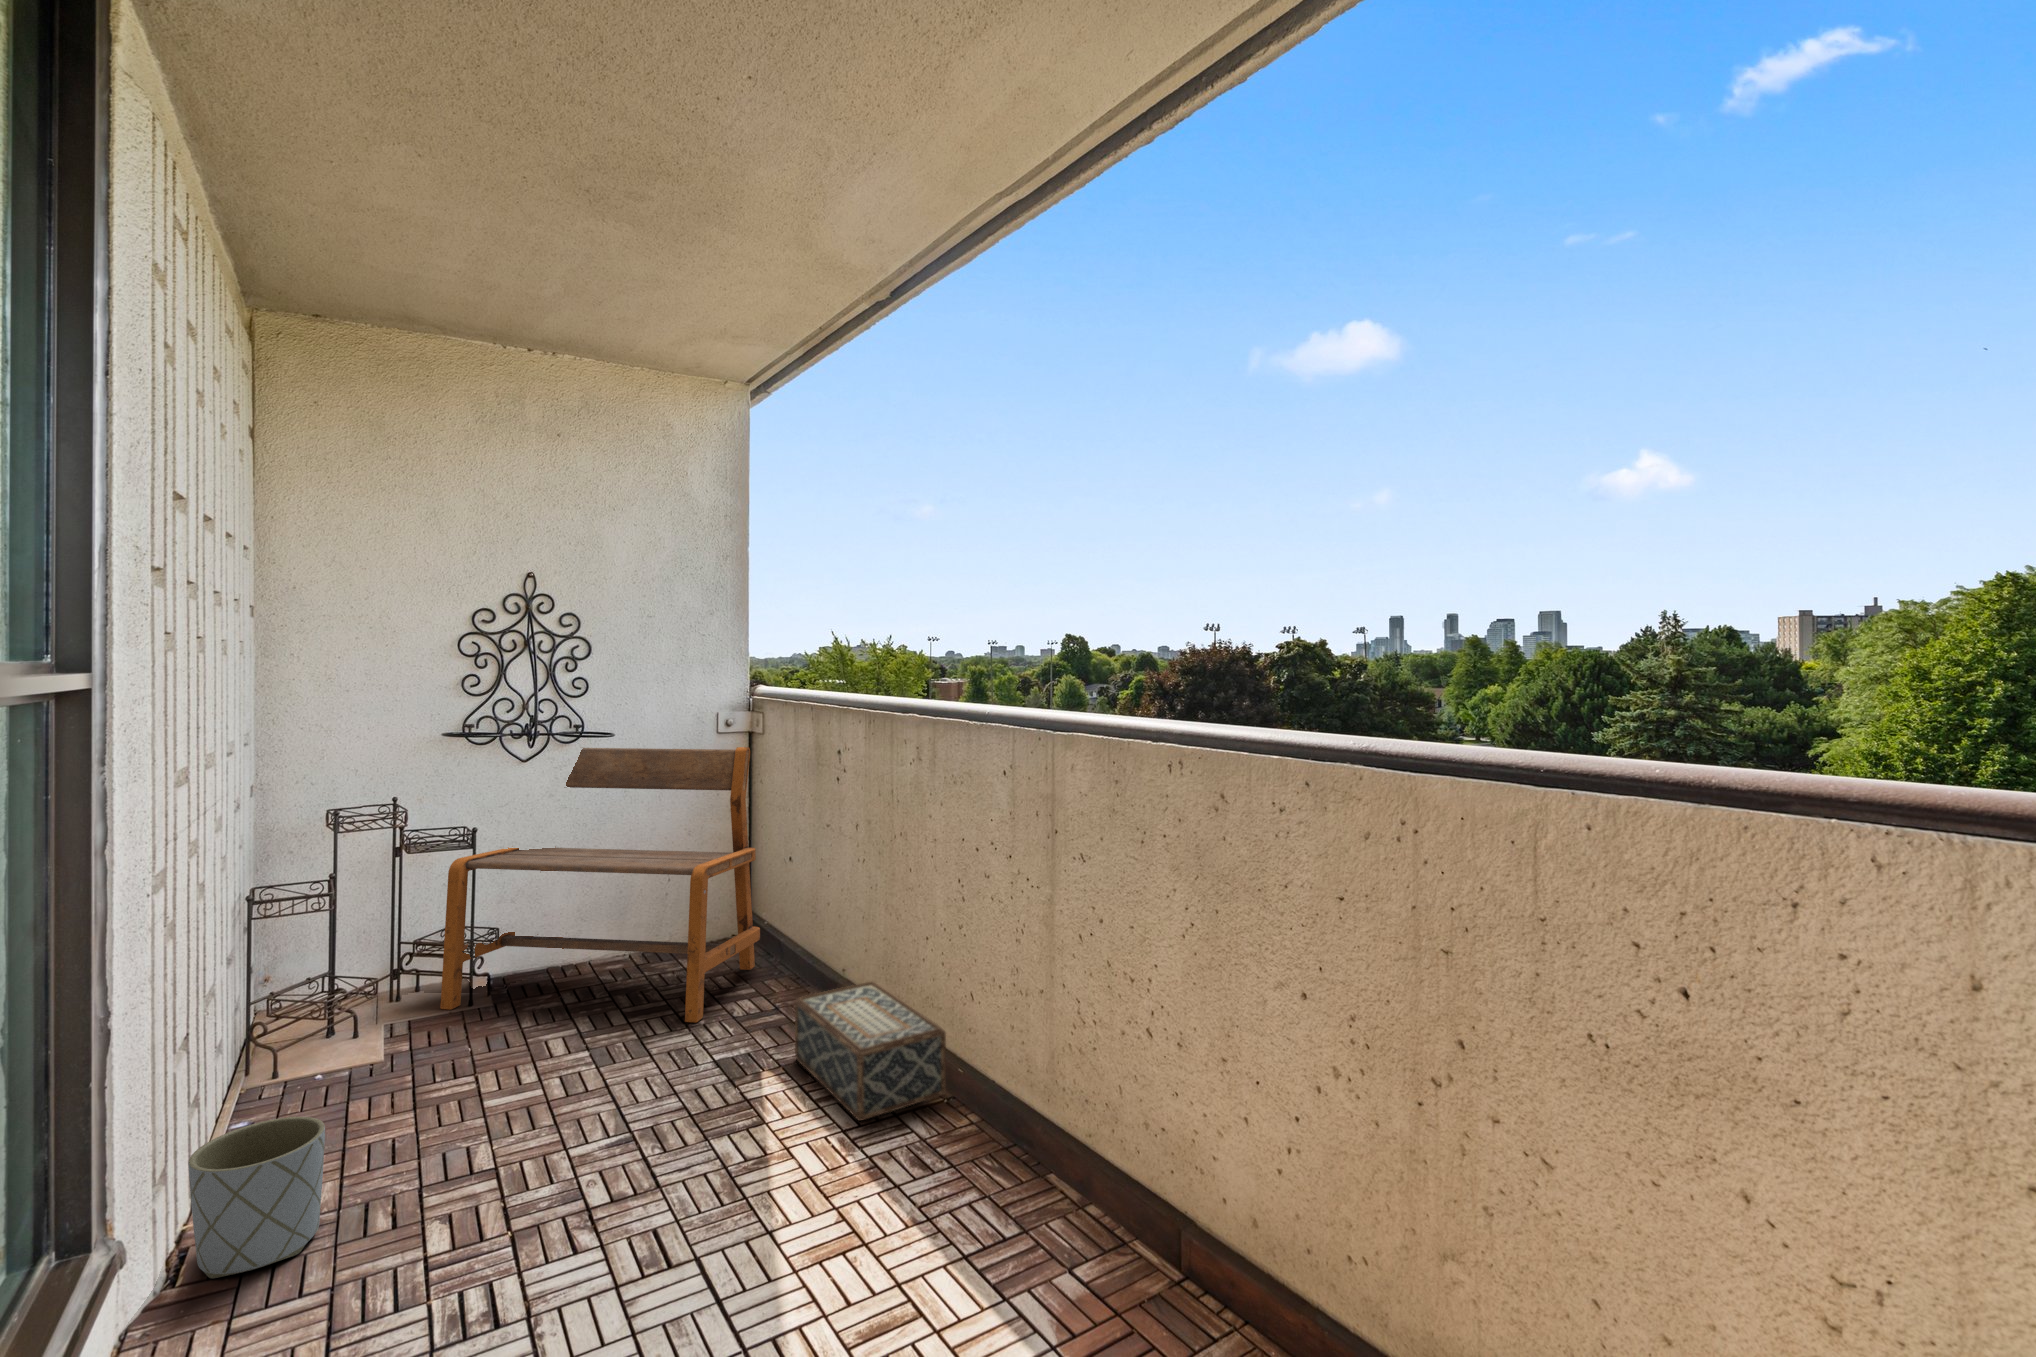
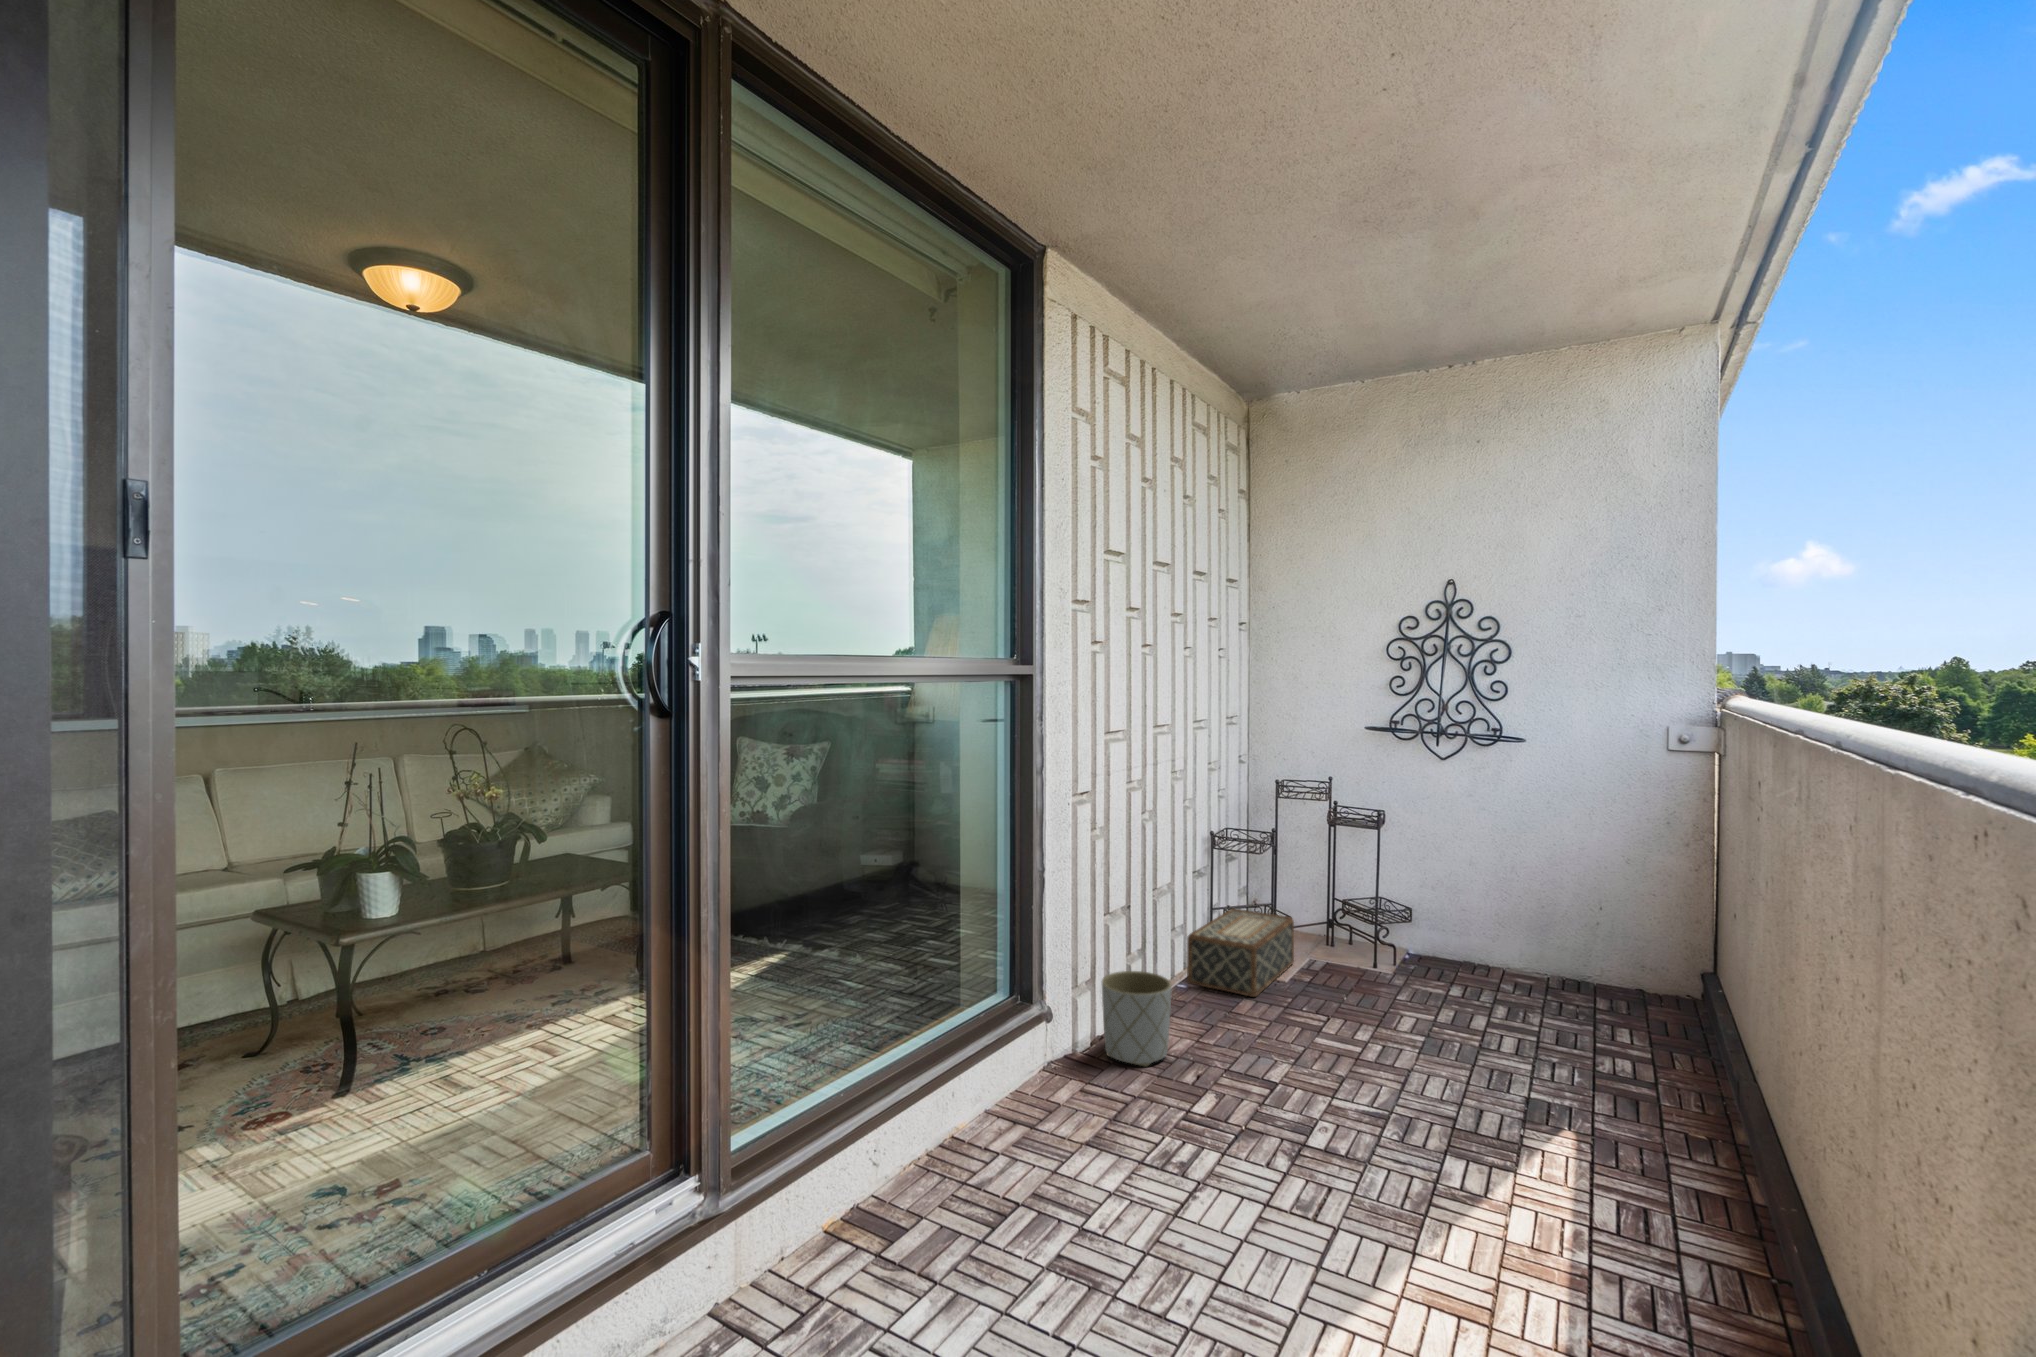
bench: present [440,747,760,1022] -> none [1357,746,1680,1056]
woven basket: present [795,982,946,1120] -> present [1187,908,1294,997]

